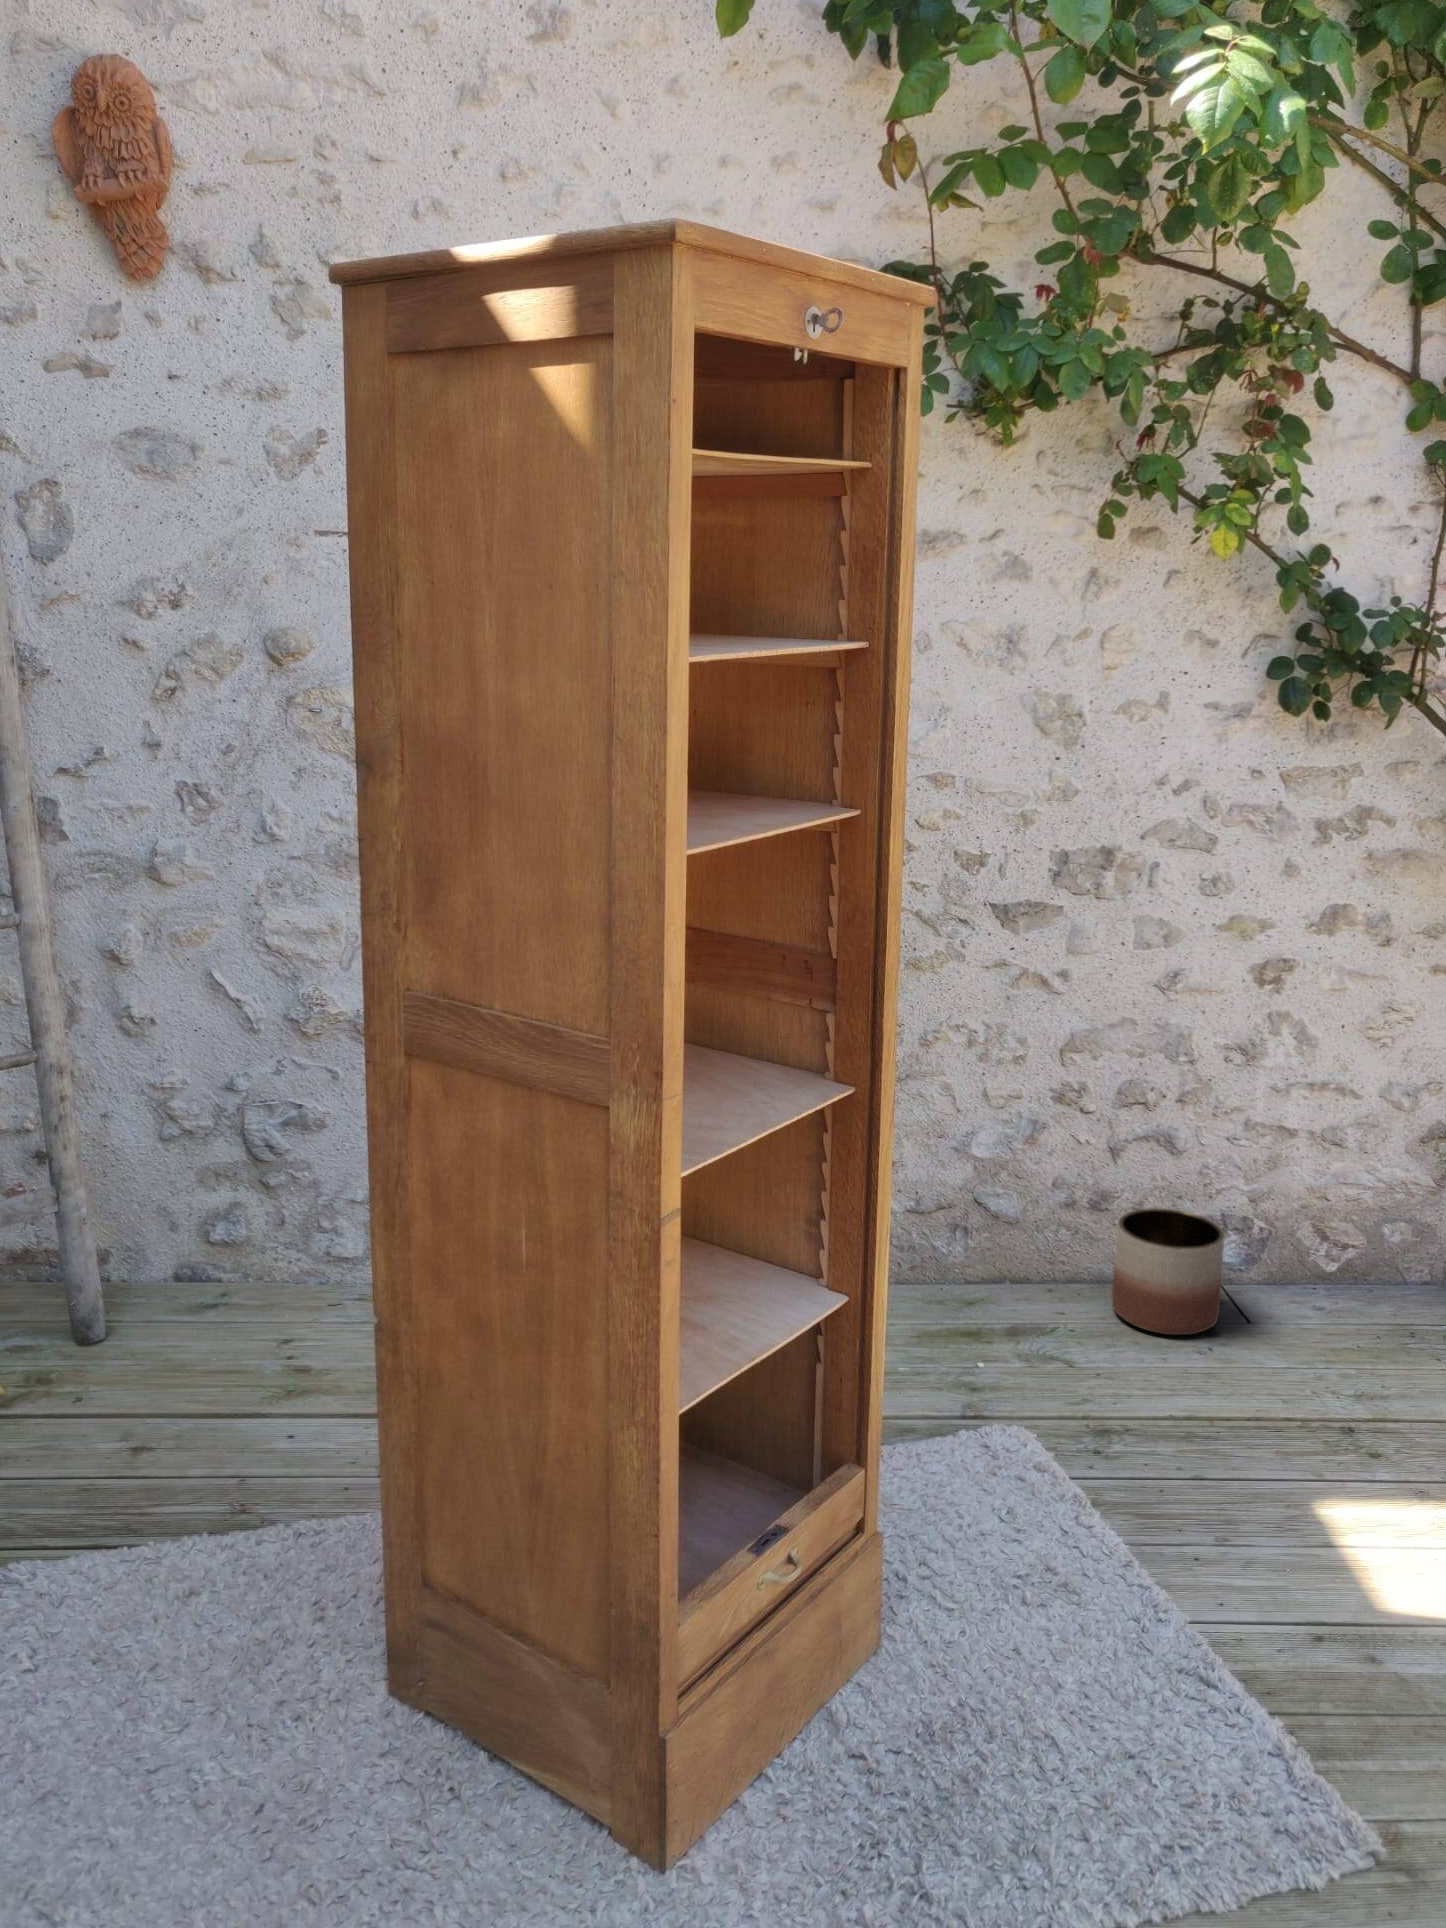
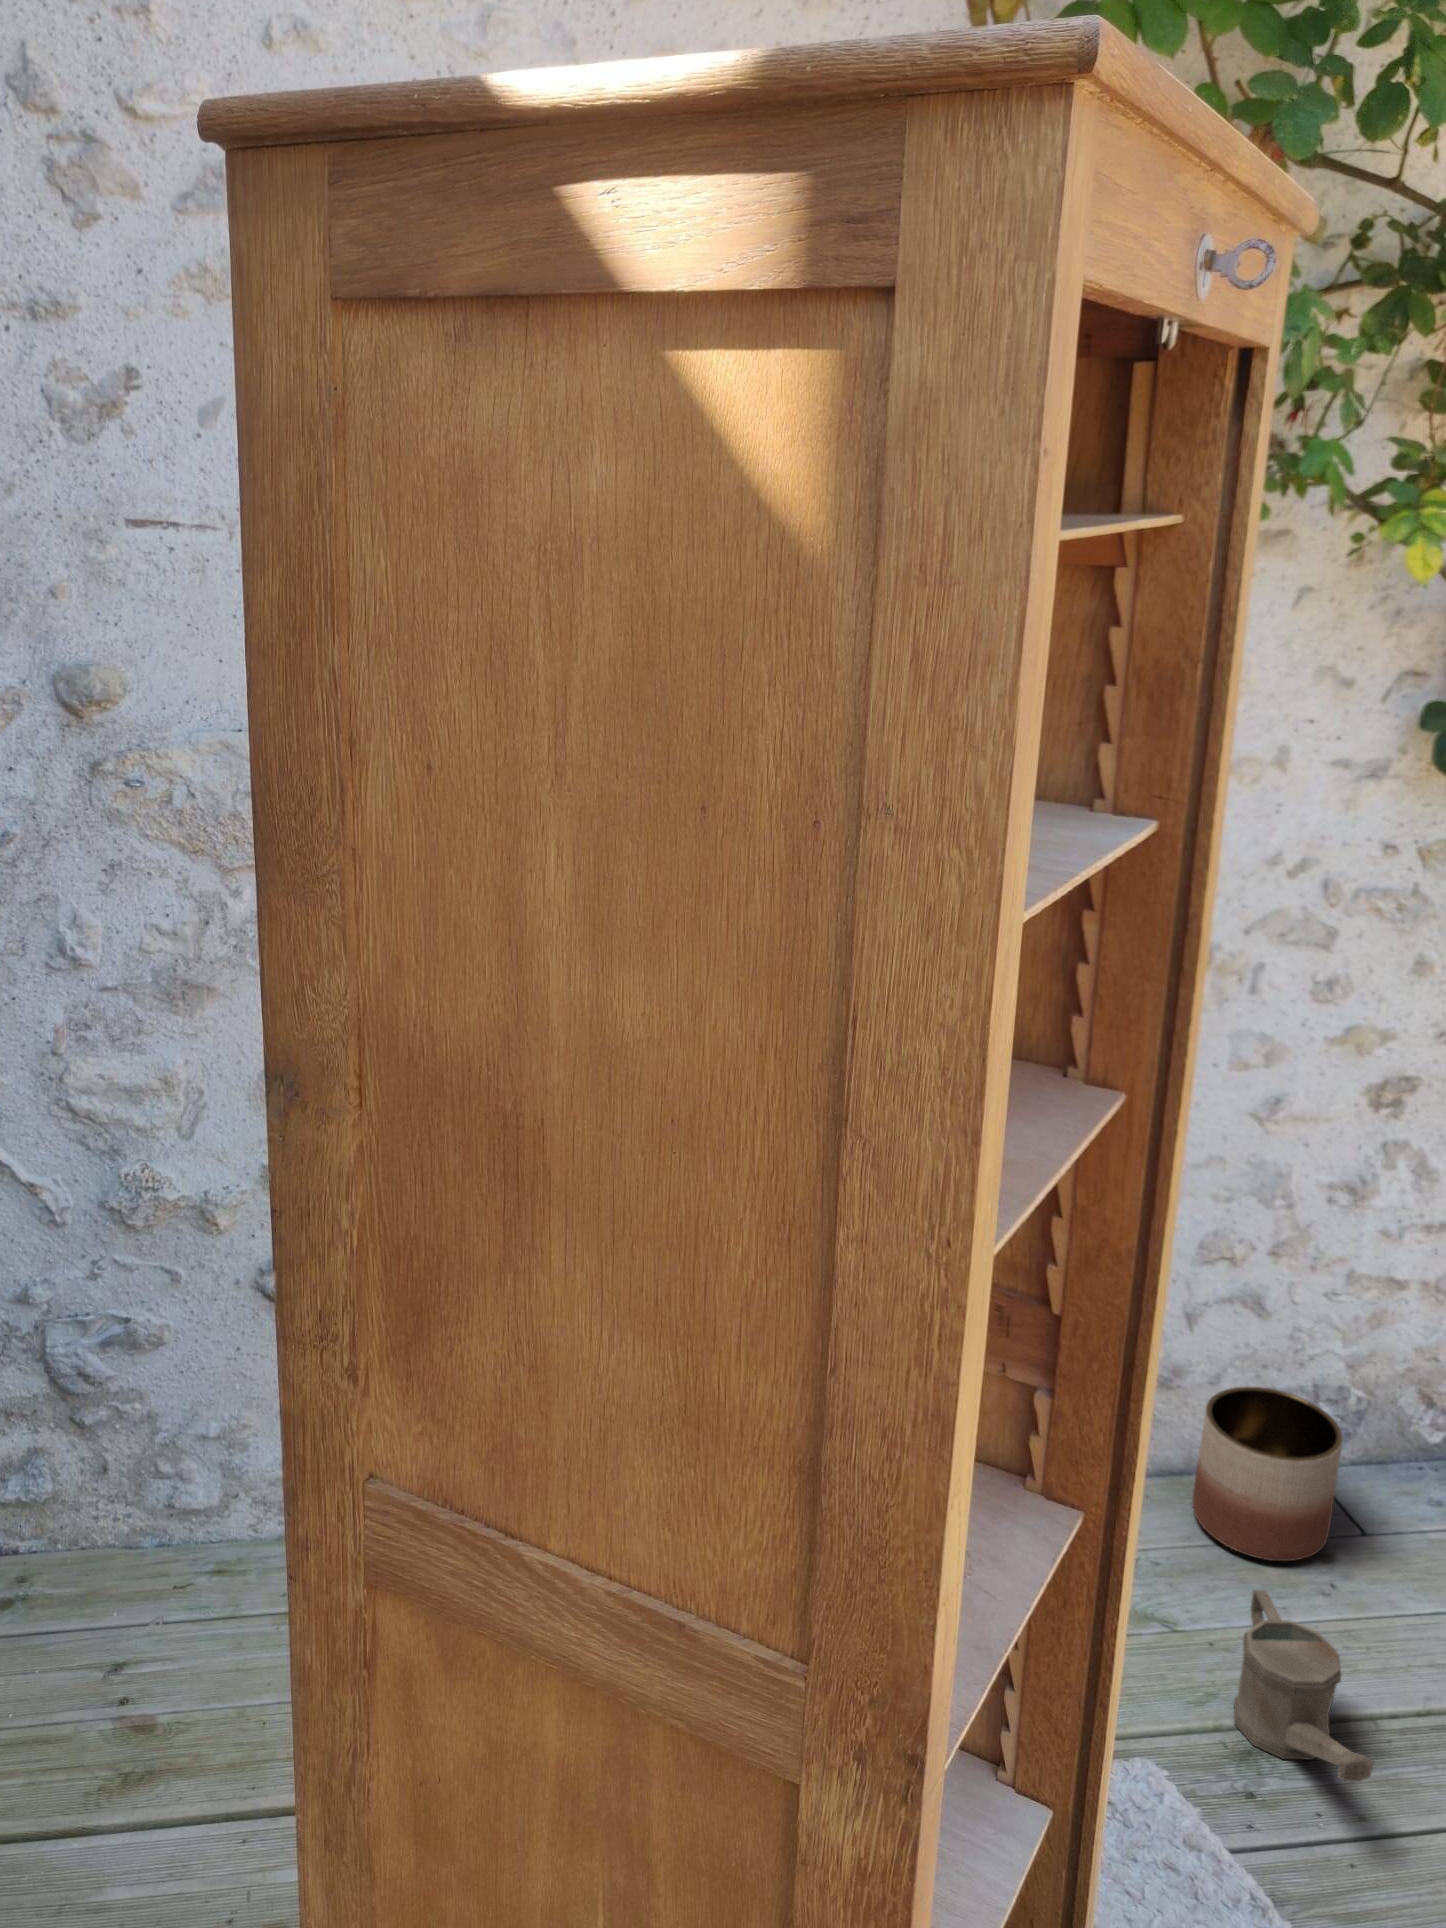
watering can: none [1099,1326,1177,1438] -> present [1234,1590,1373,1782]

